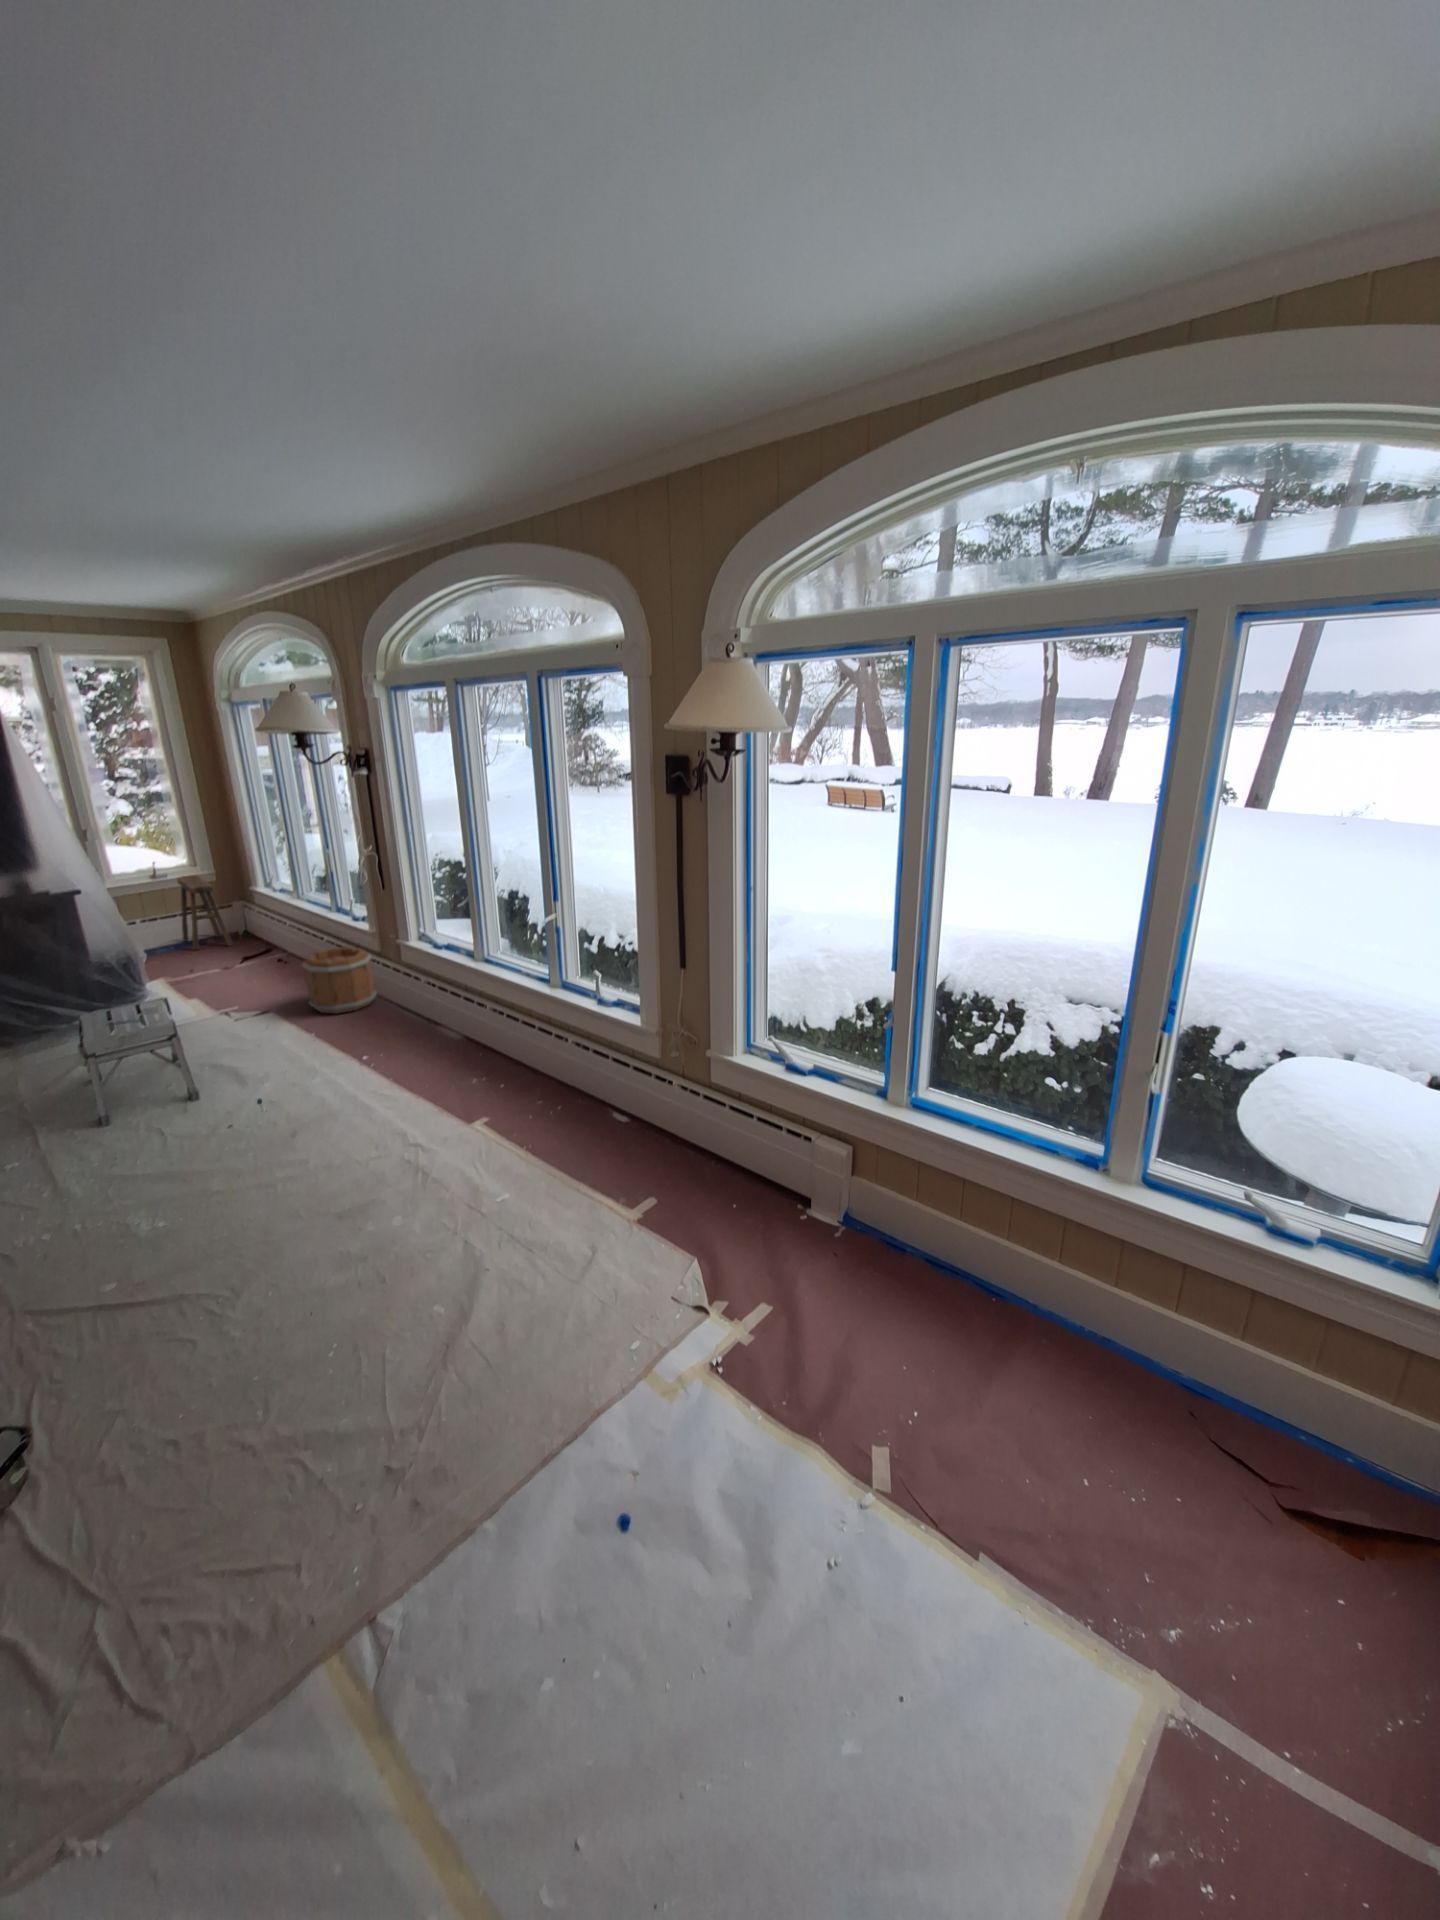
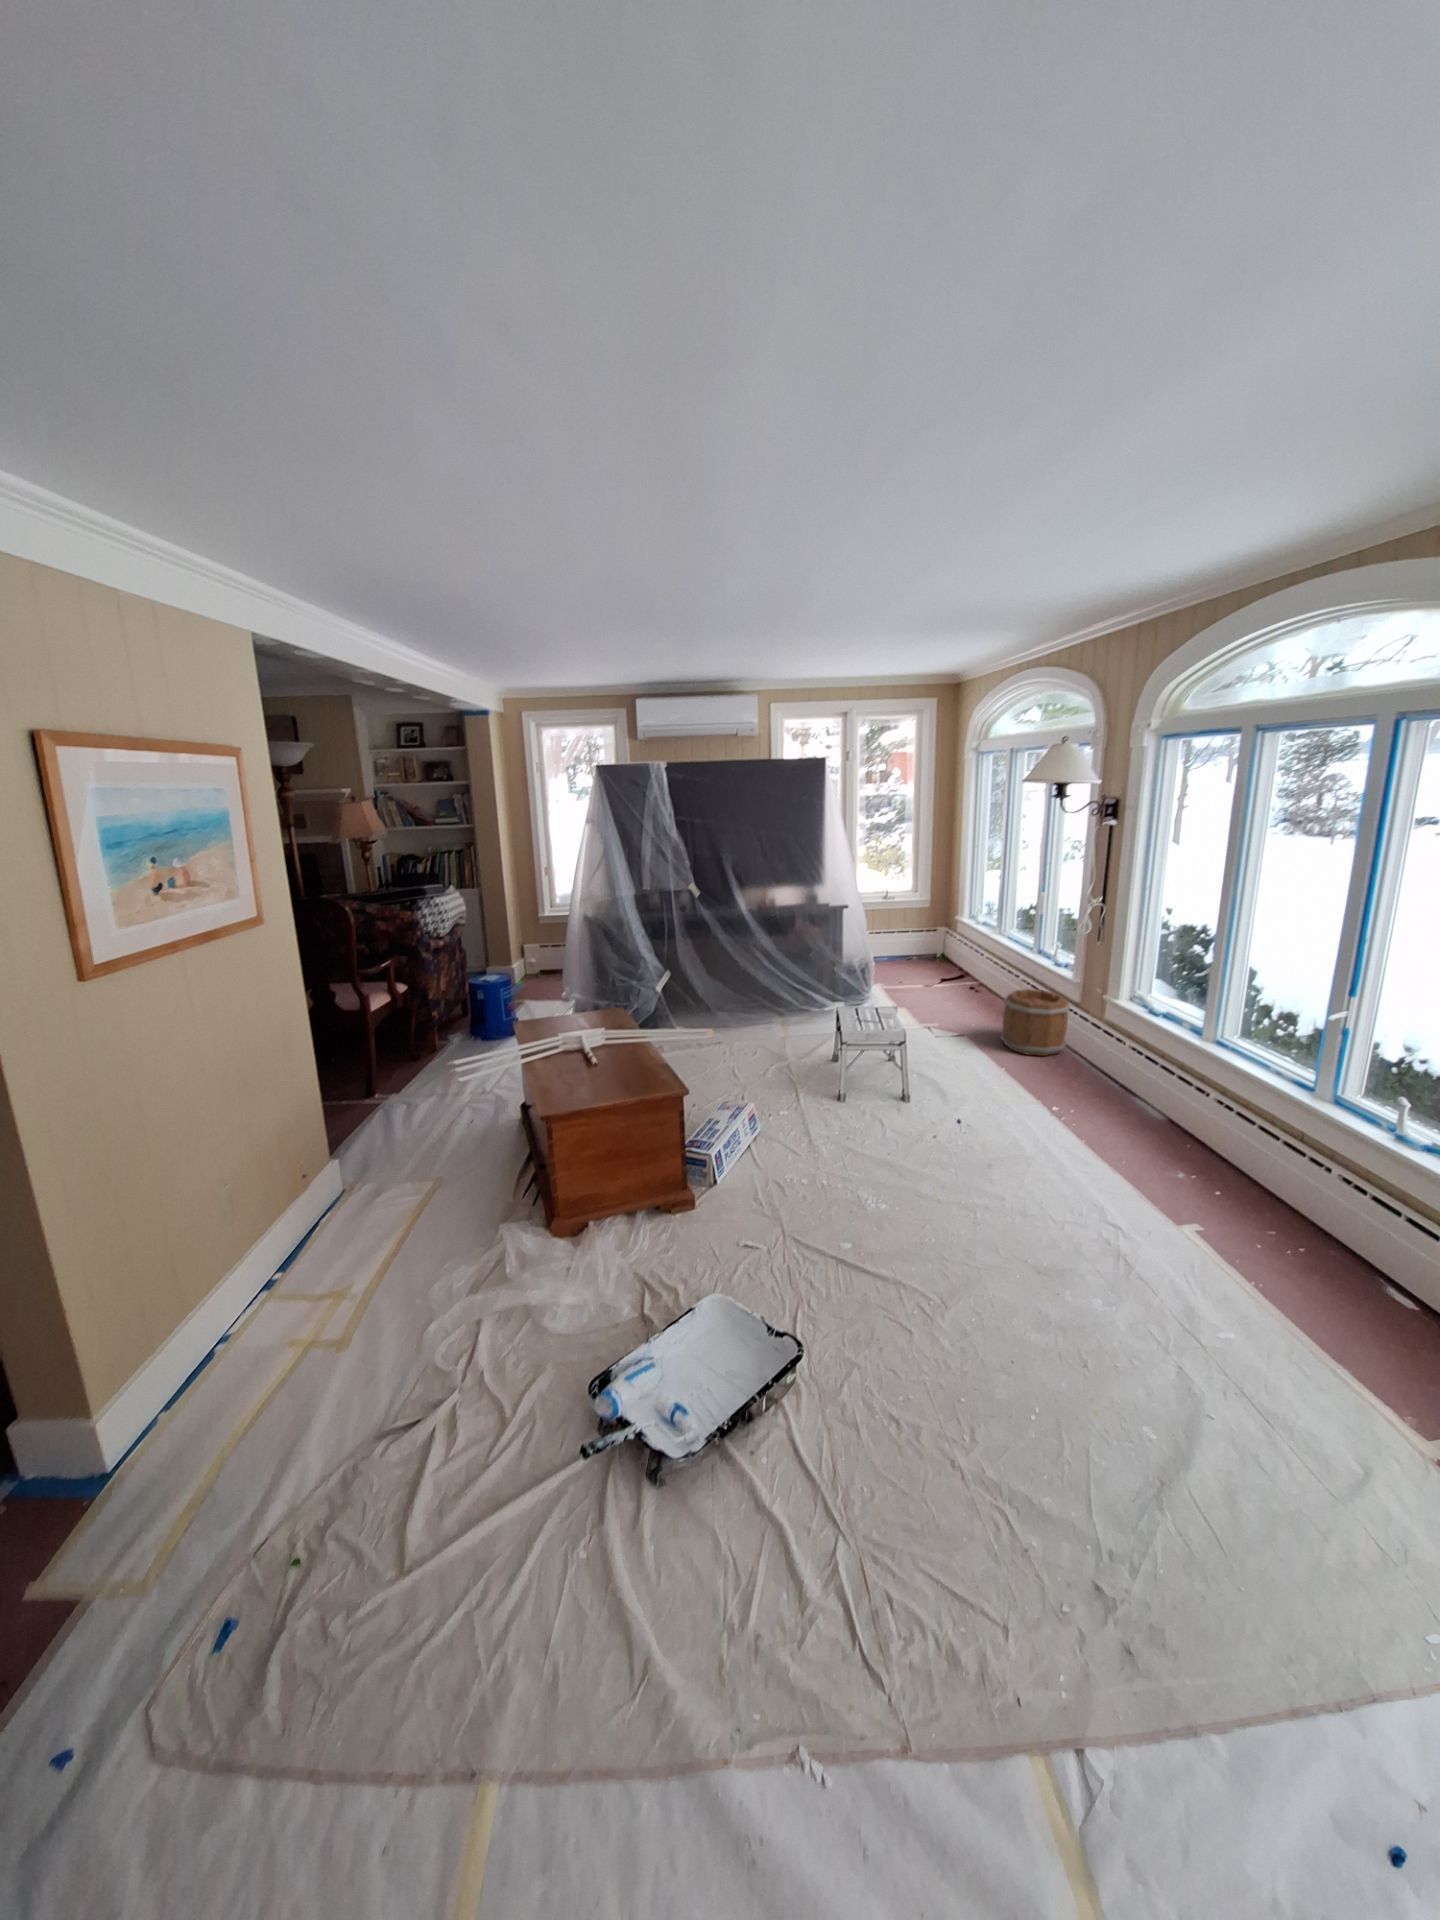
stool: present [177,875,232,950] -> none [895,900,933,966]

